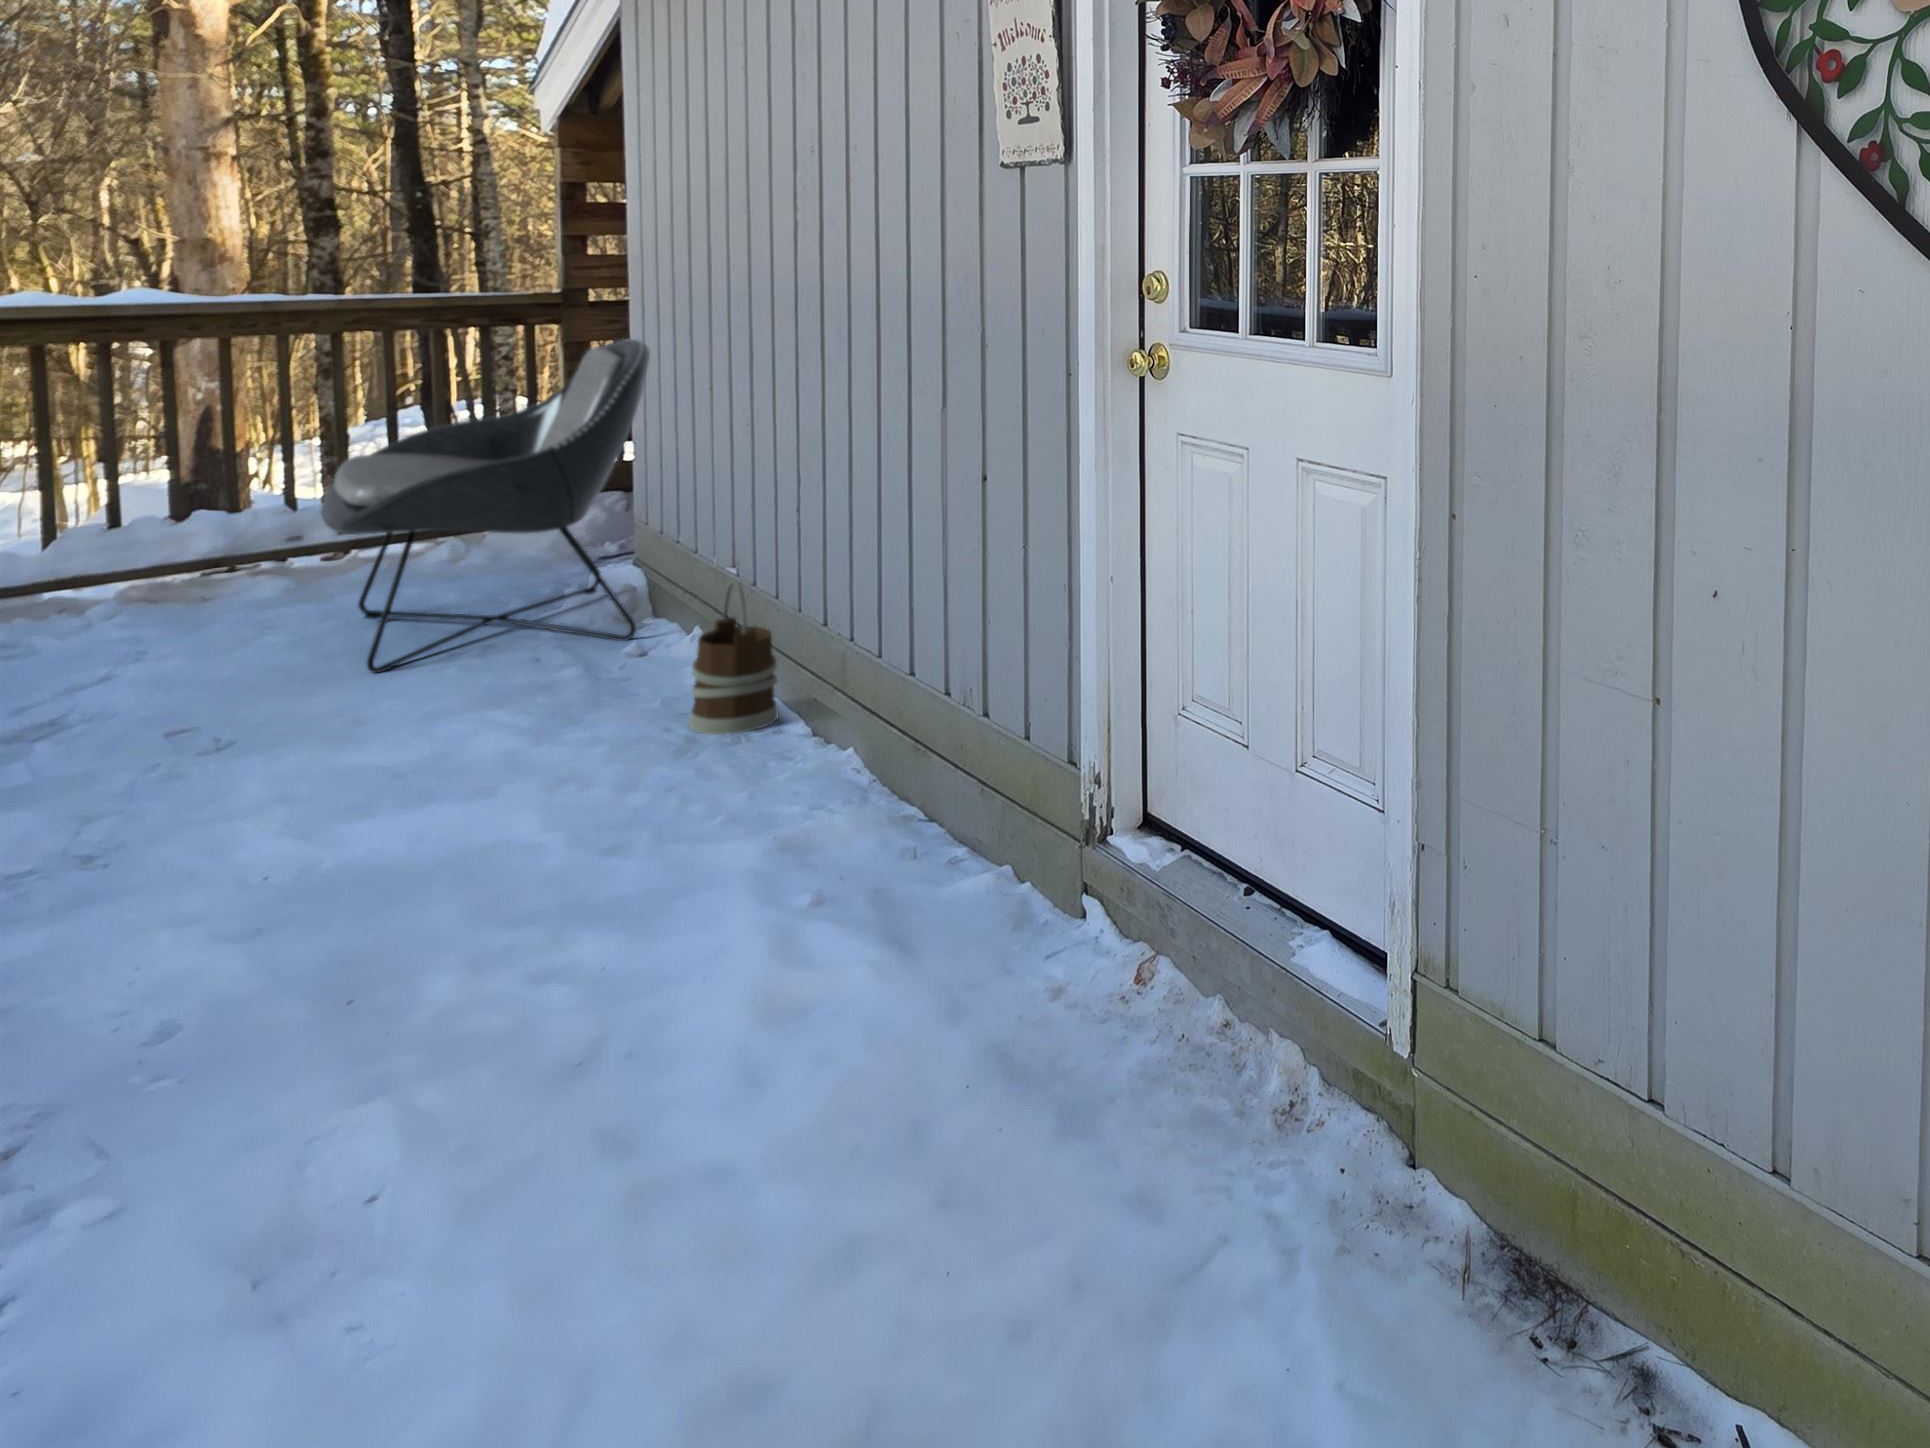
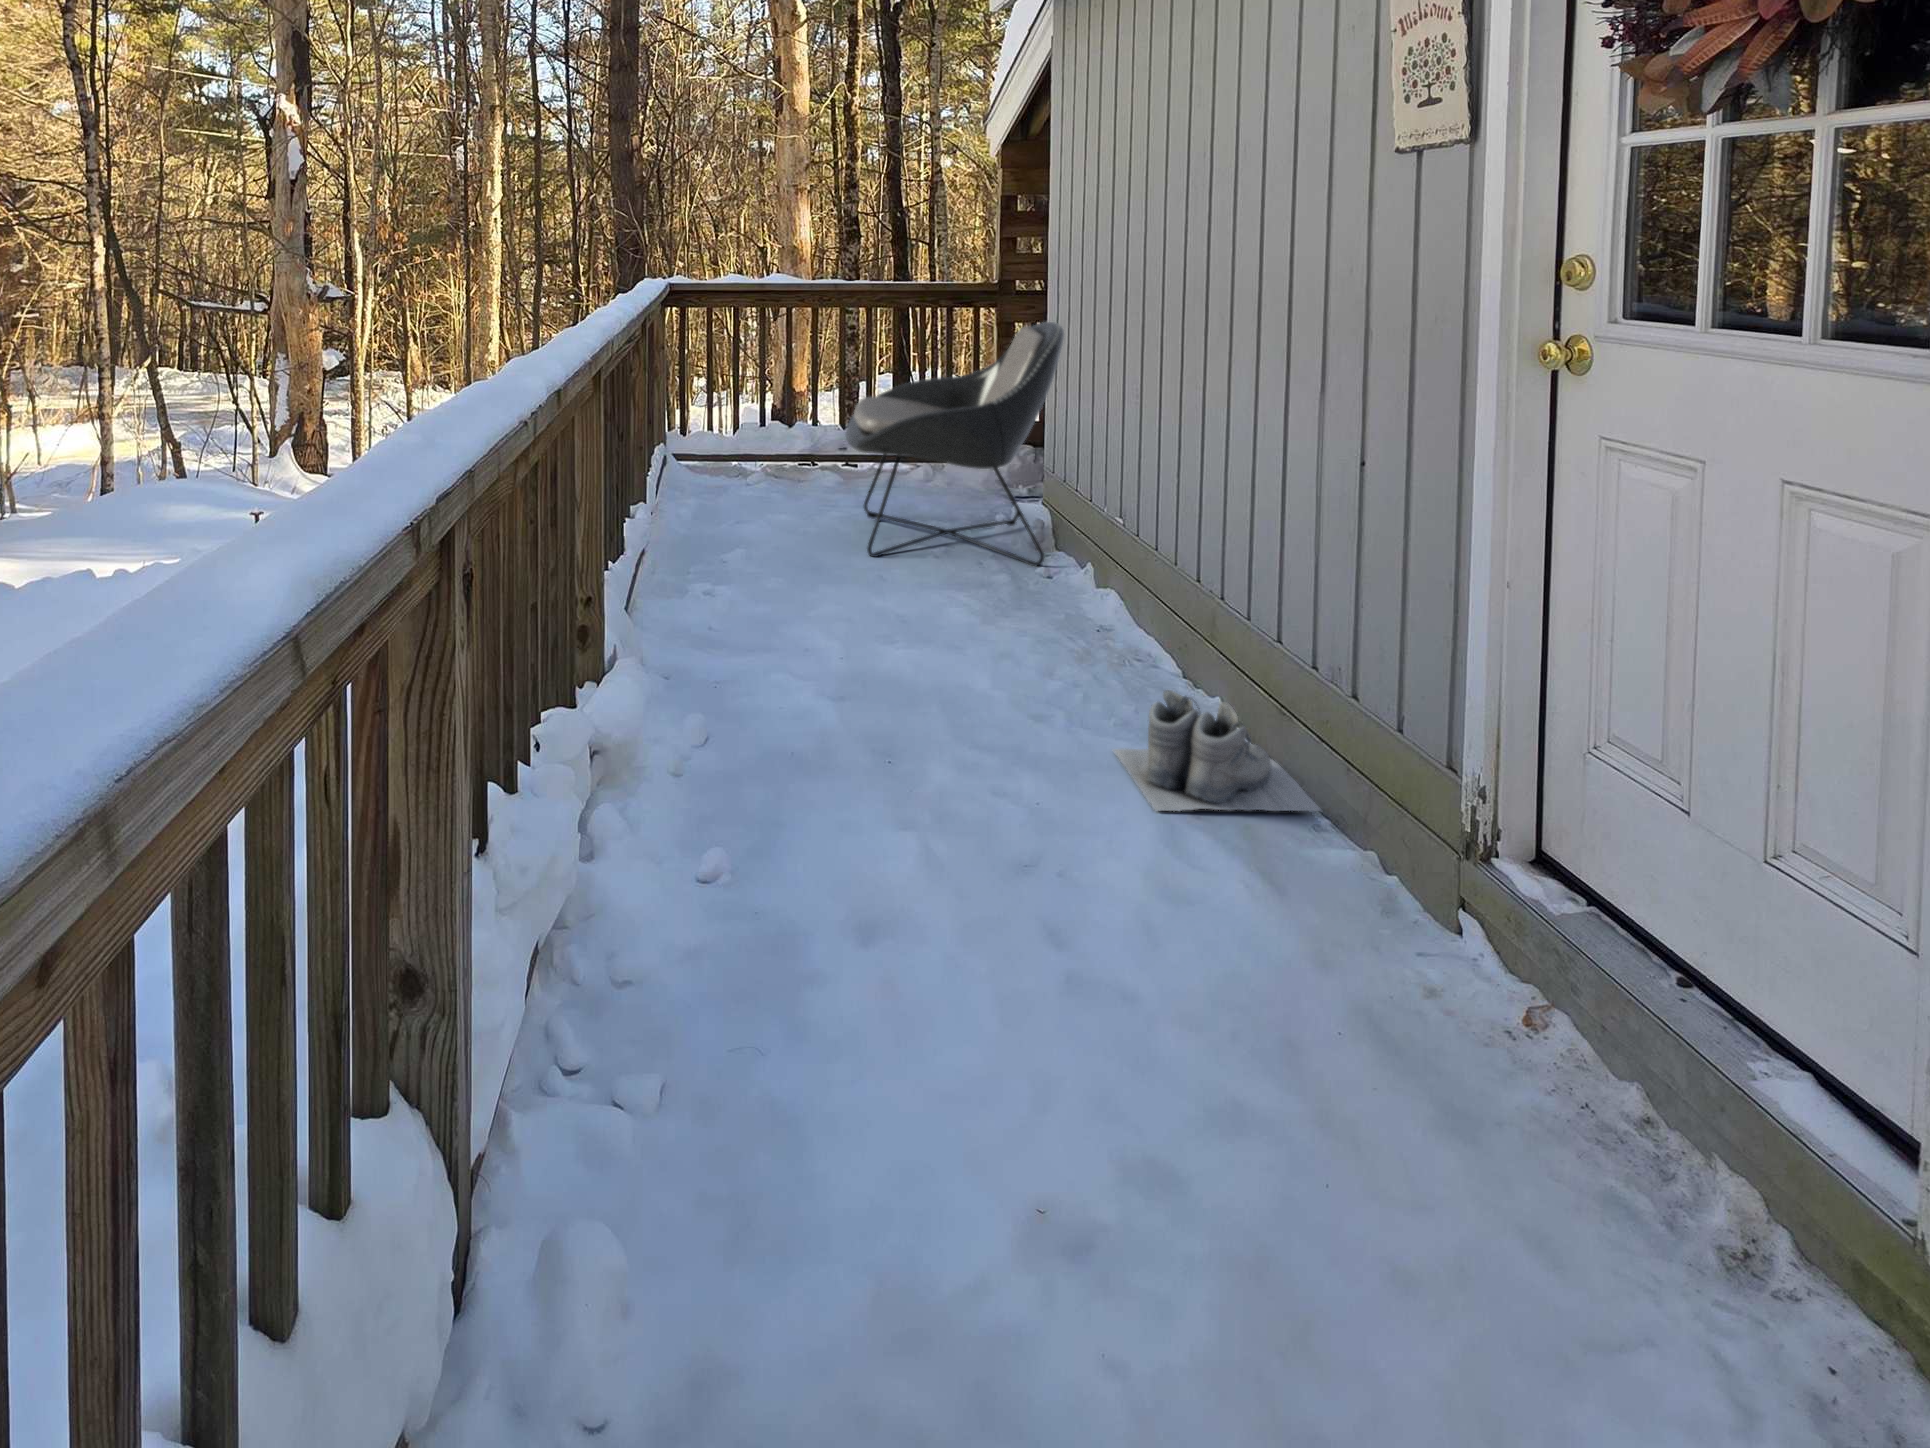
wooden bucket: present [689,581,779,735] -> none [1083,528,1156,662]
boots: none [724,755,960,898] -> present [1113,690,1321,811]

